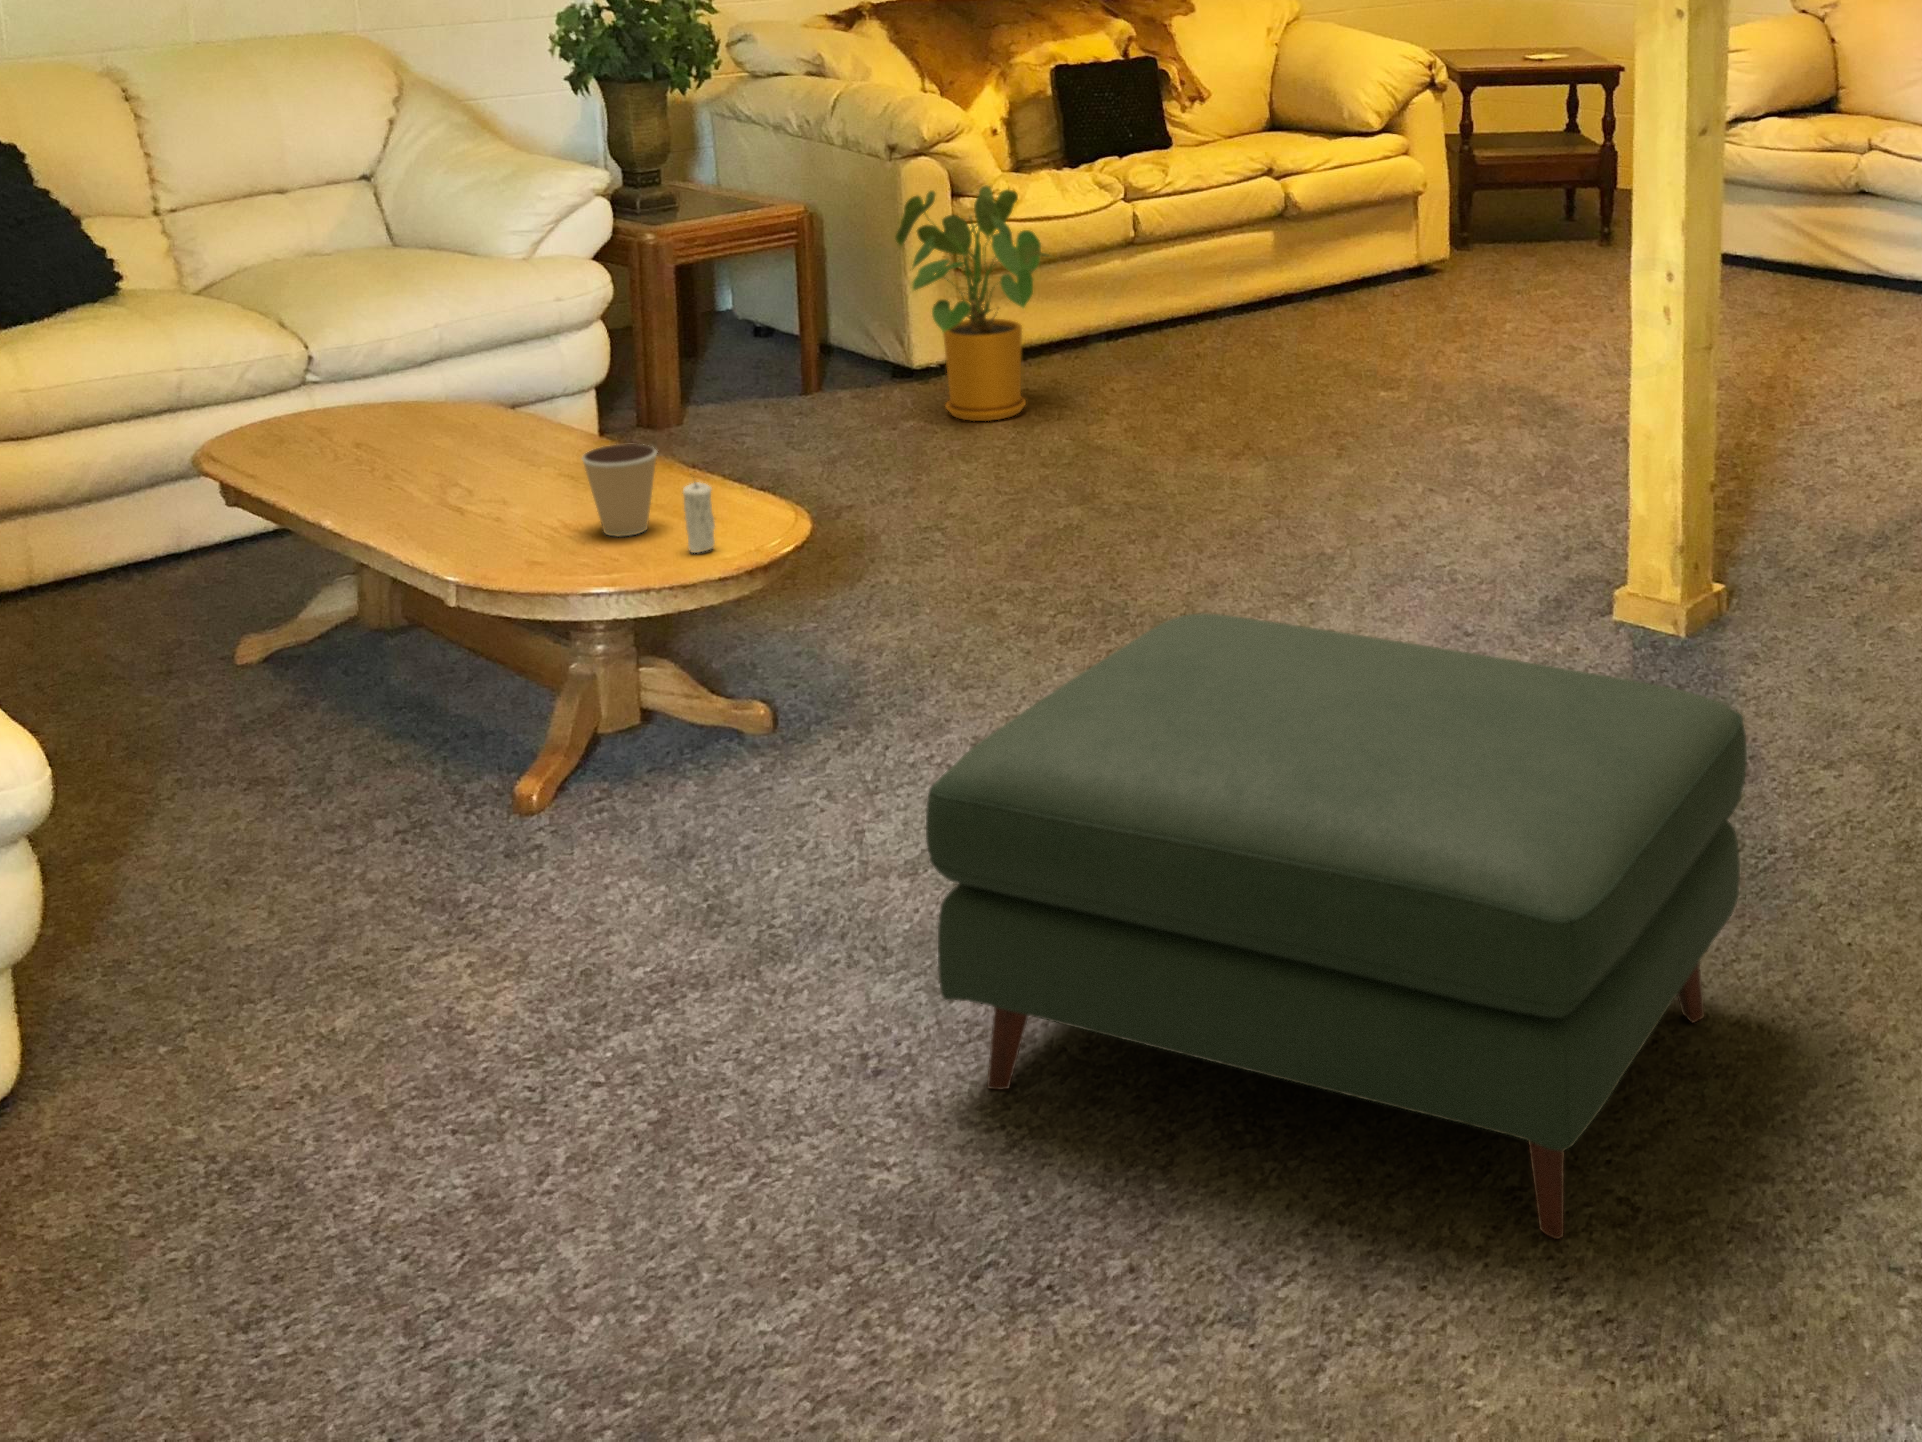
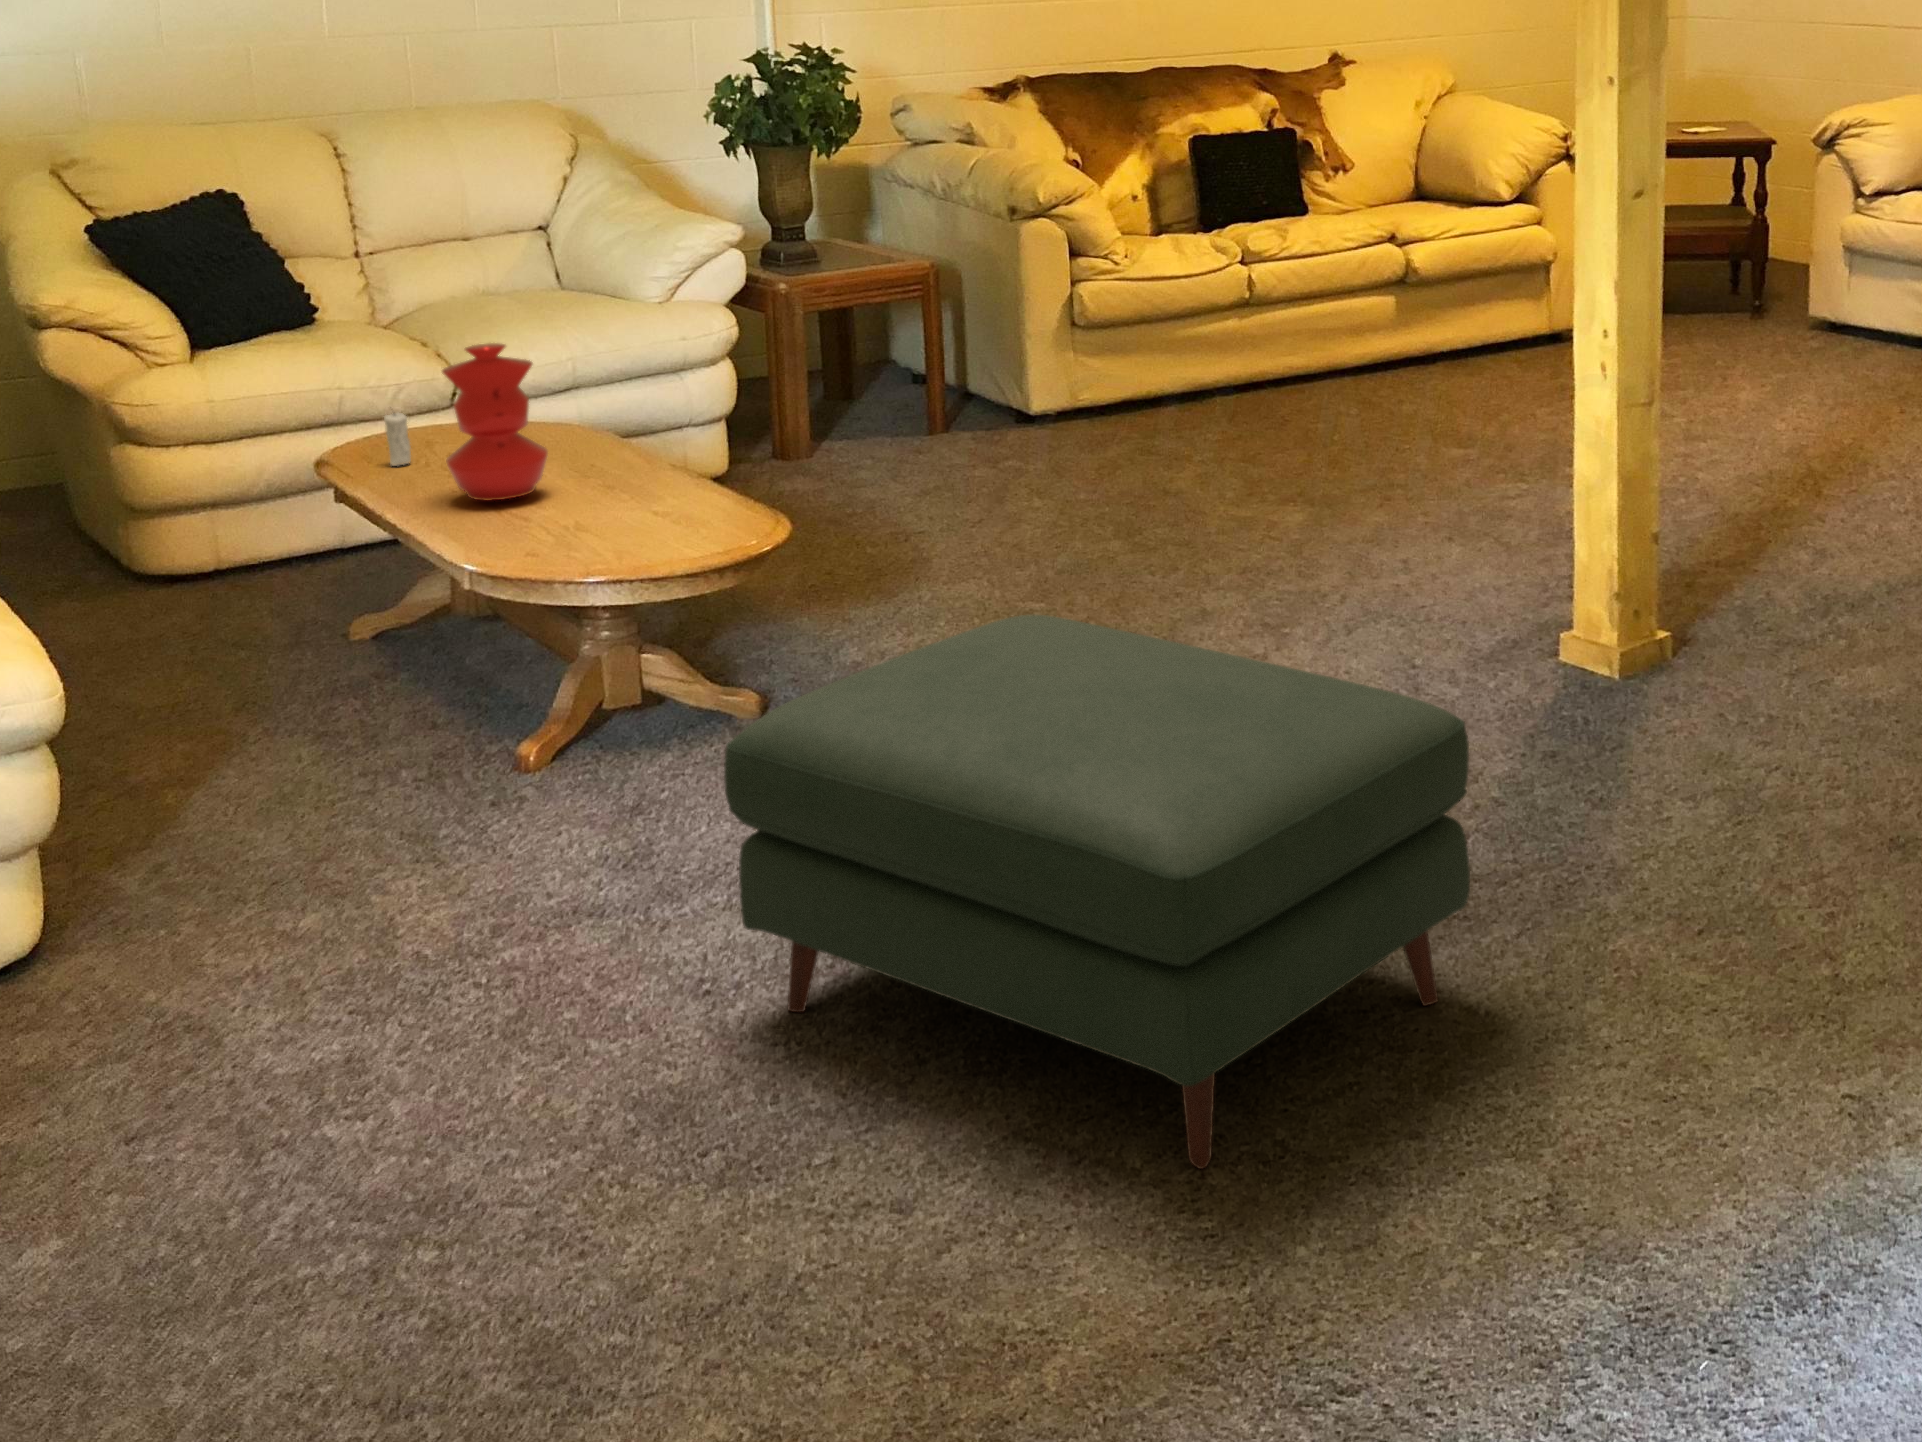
house plant: present [895,186,1050,421] -> none [1006,245,1149,462]
vase: none [381,318,504,500] -> present [442,343,548,500]
coffee cup: present [582,444,657,536] -> none [586,455,652,535]
candle: present [683,482,715,553] -> present [384,413,411,466]

